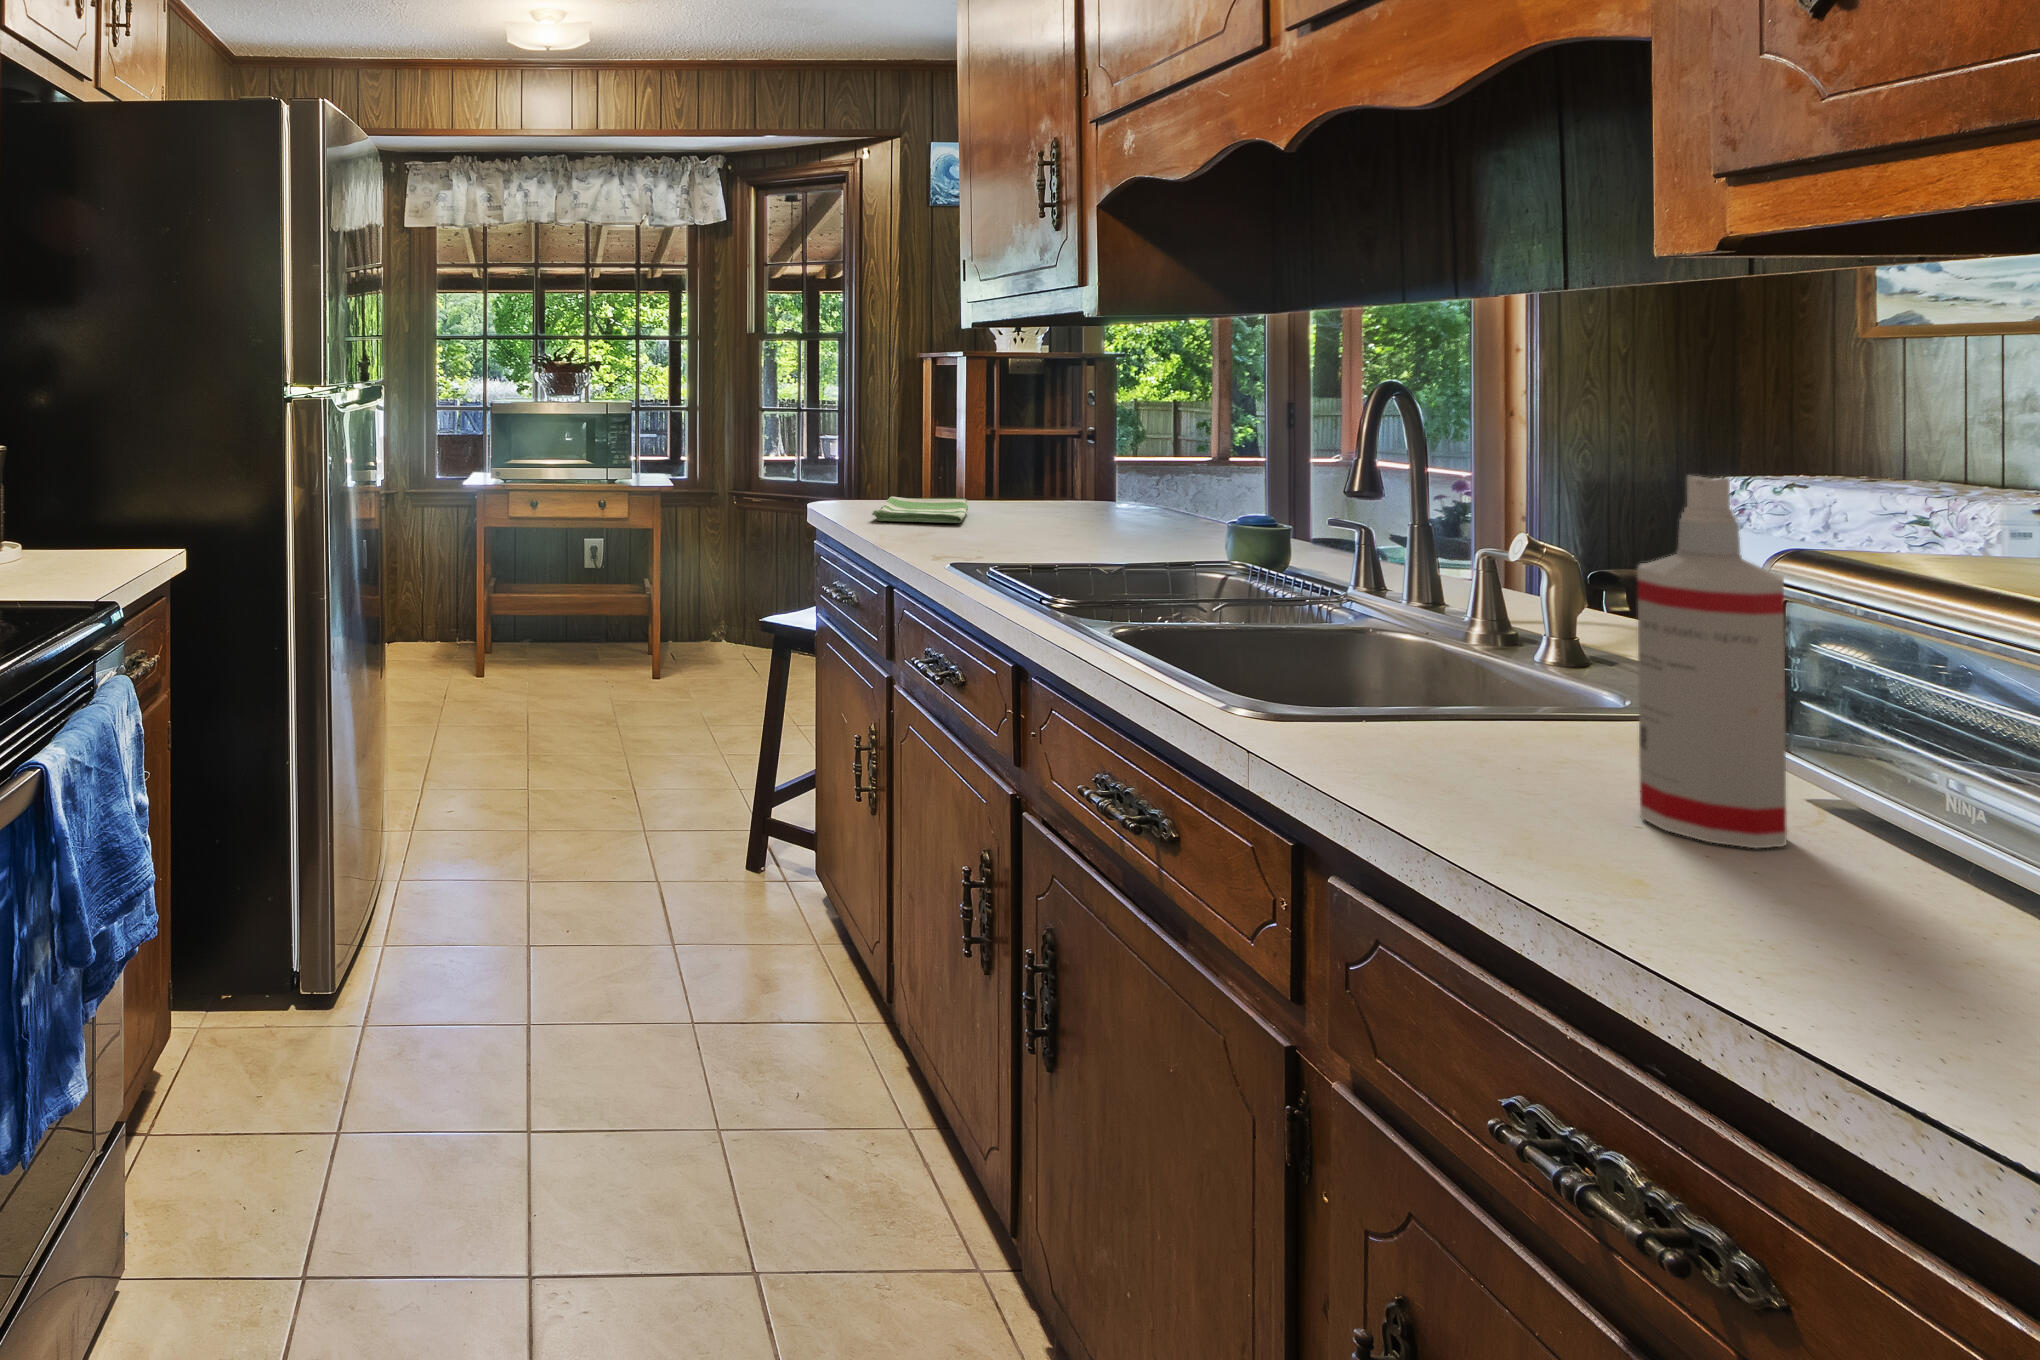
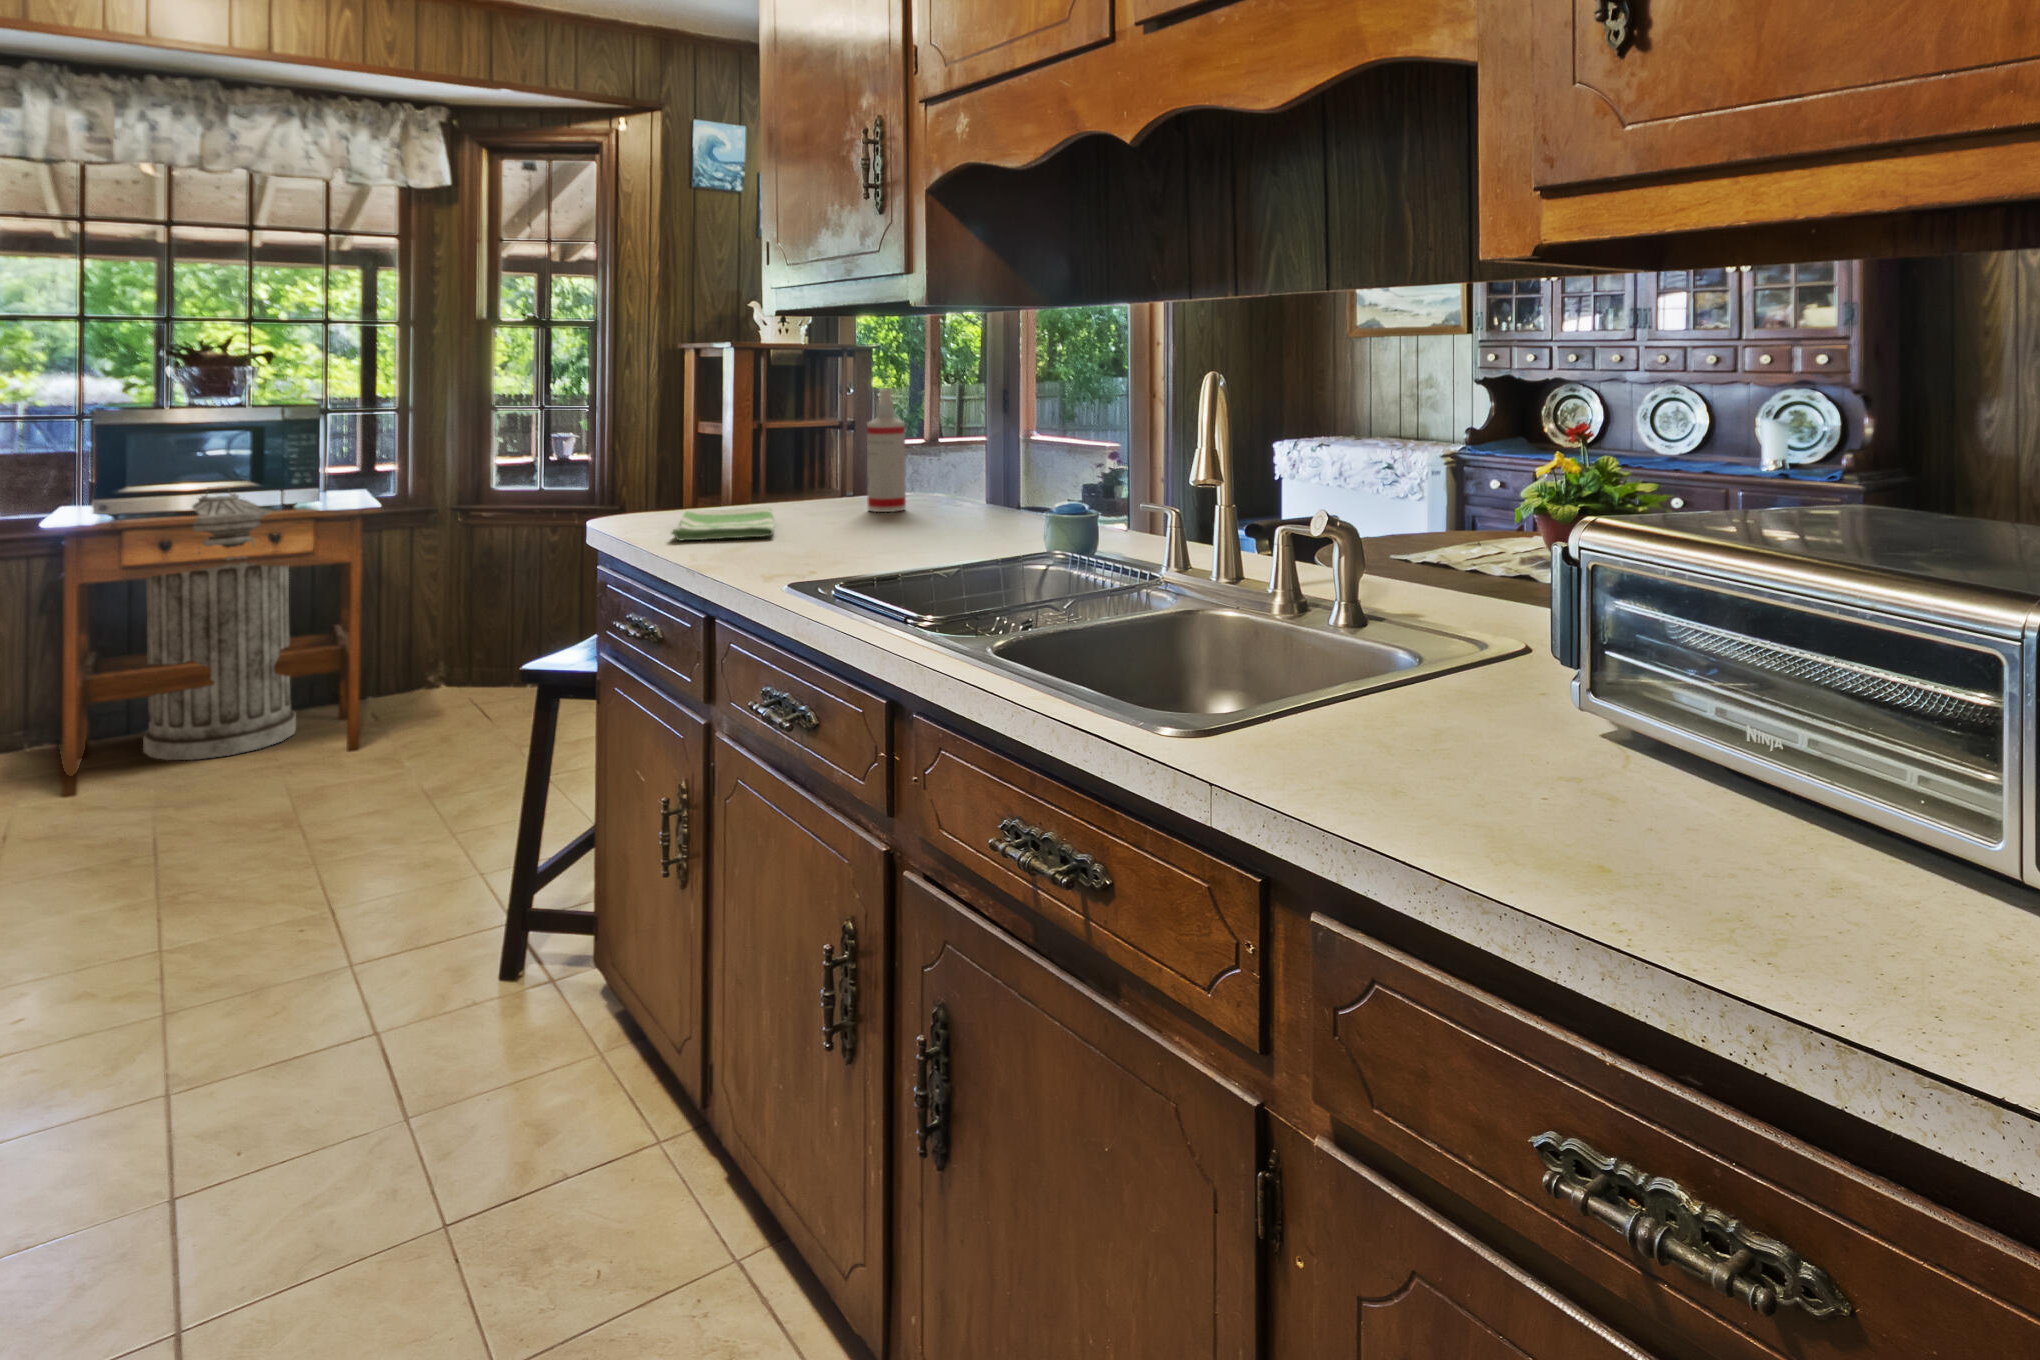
trash can: none [521,462,619,664] -> present [143,486,296,760]
spray bottle: present [1637,475,1787,848] -> present [867,390,906,512]

